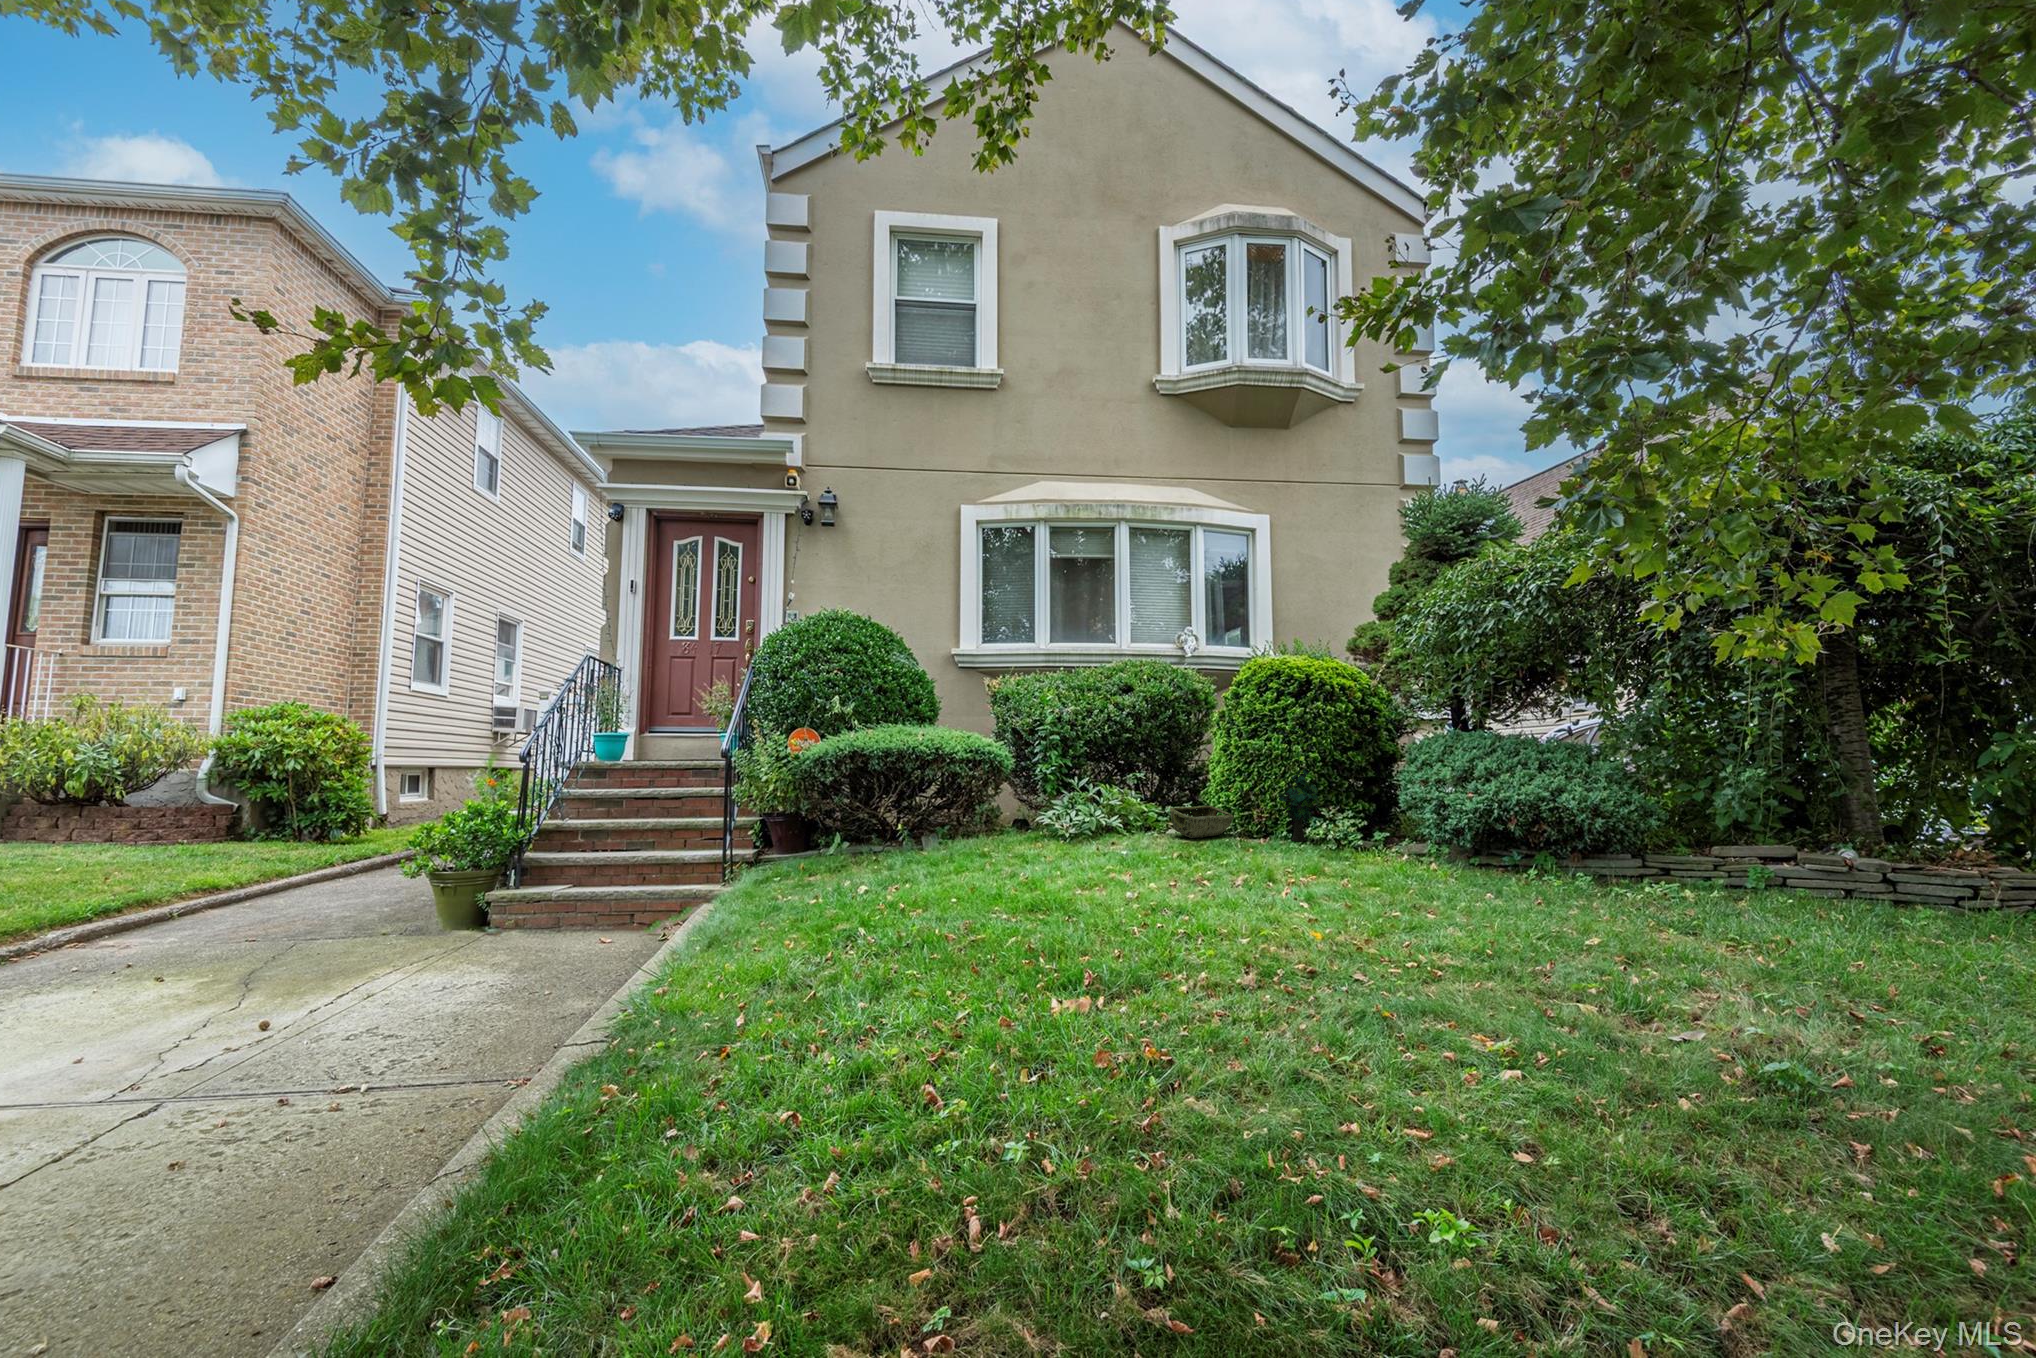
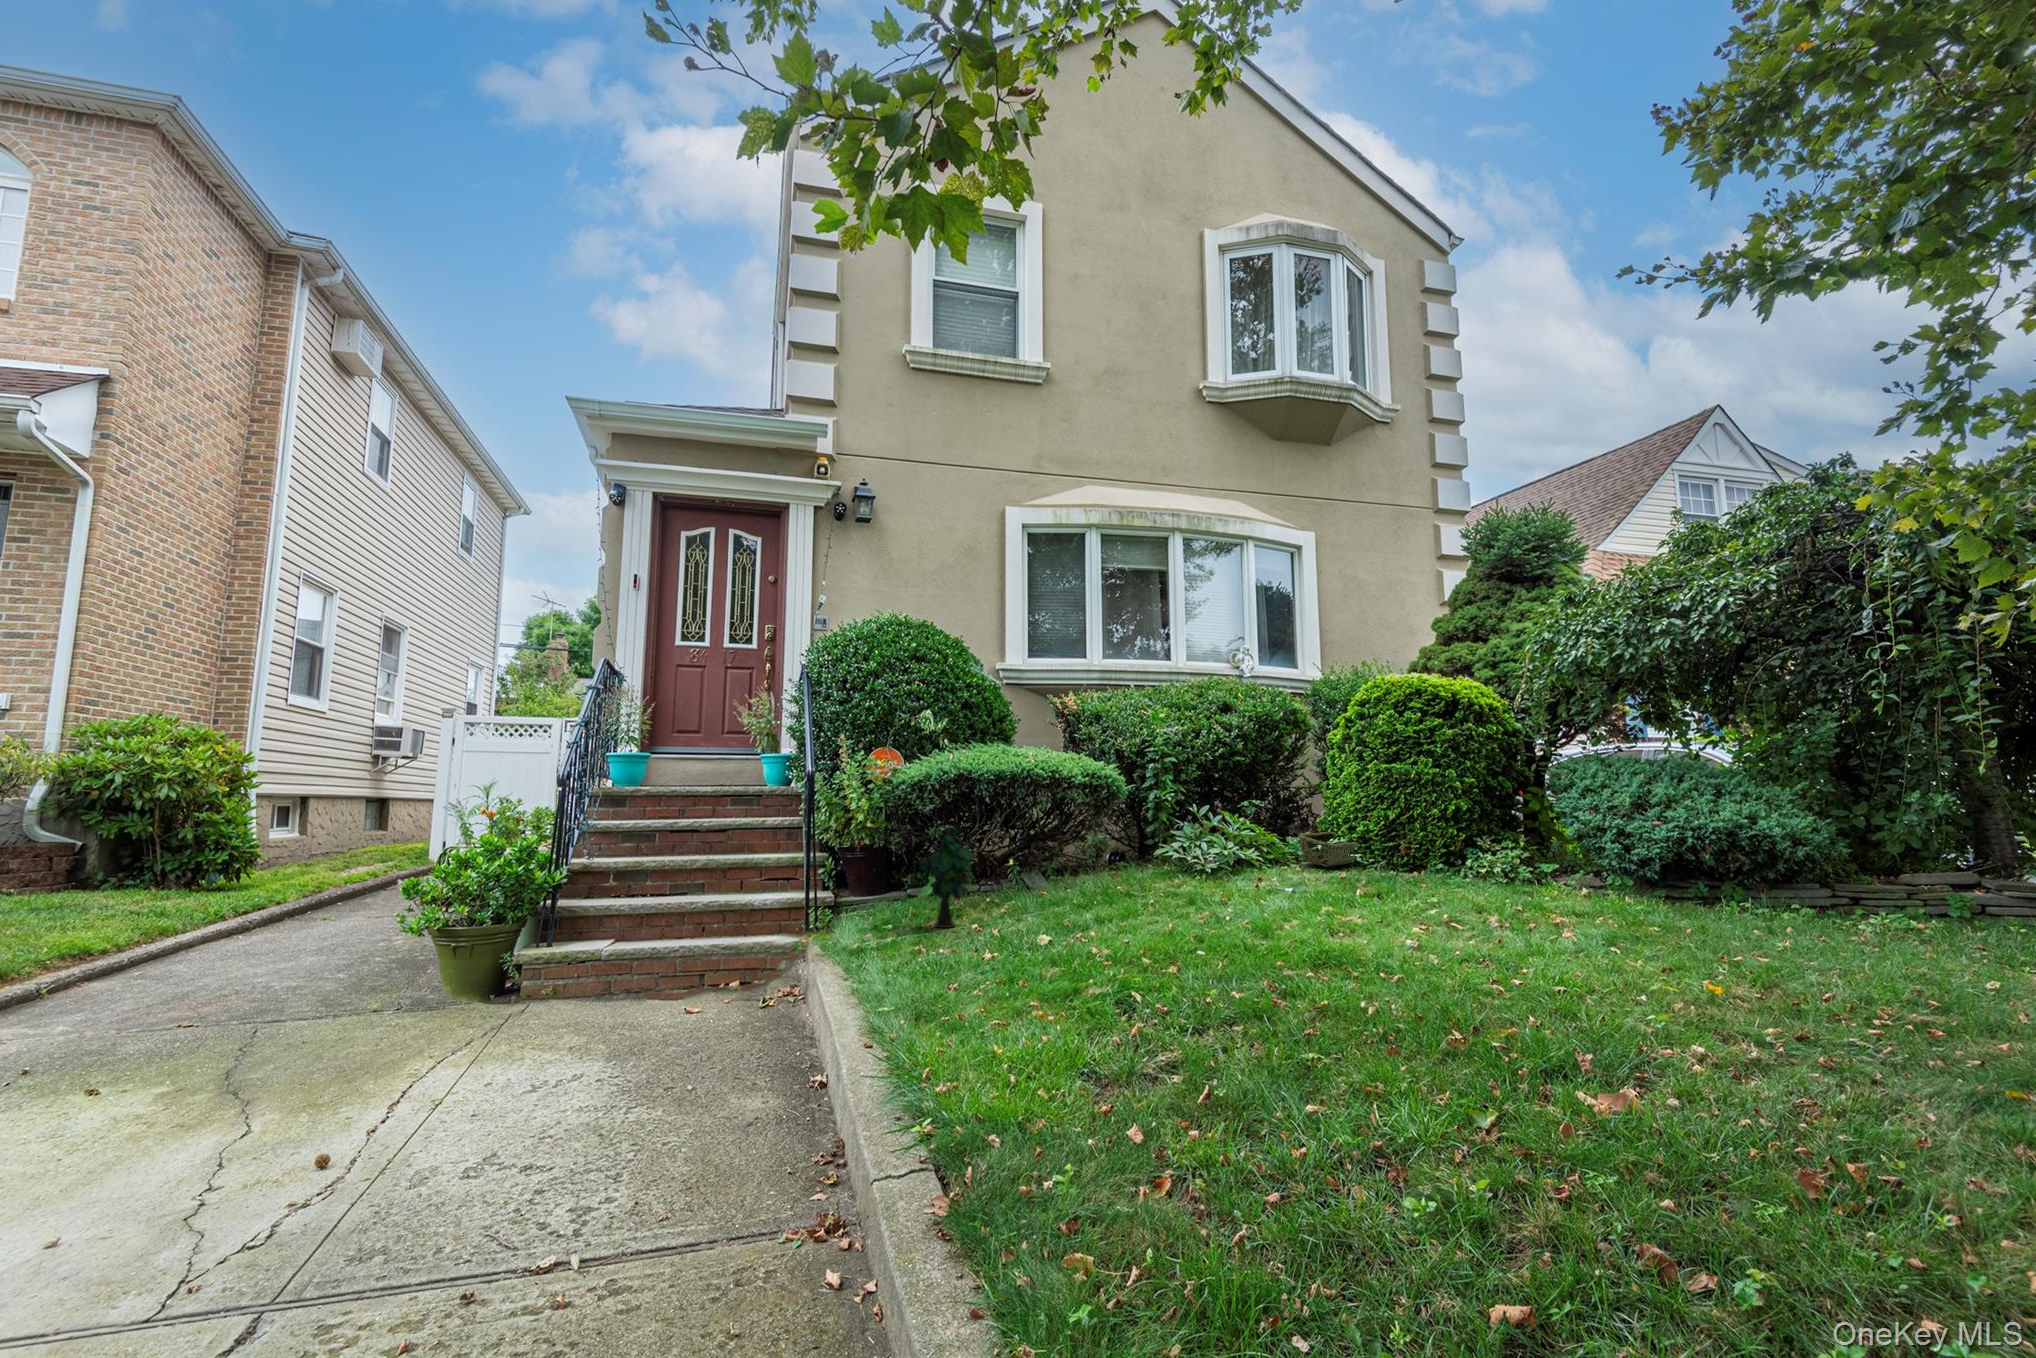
decorative plant: present [1278,769,1320,841] -> present [918,826,975,928]

